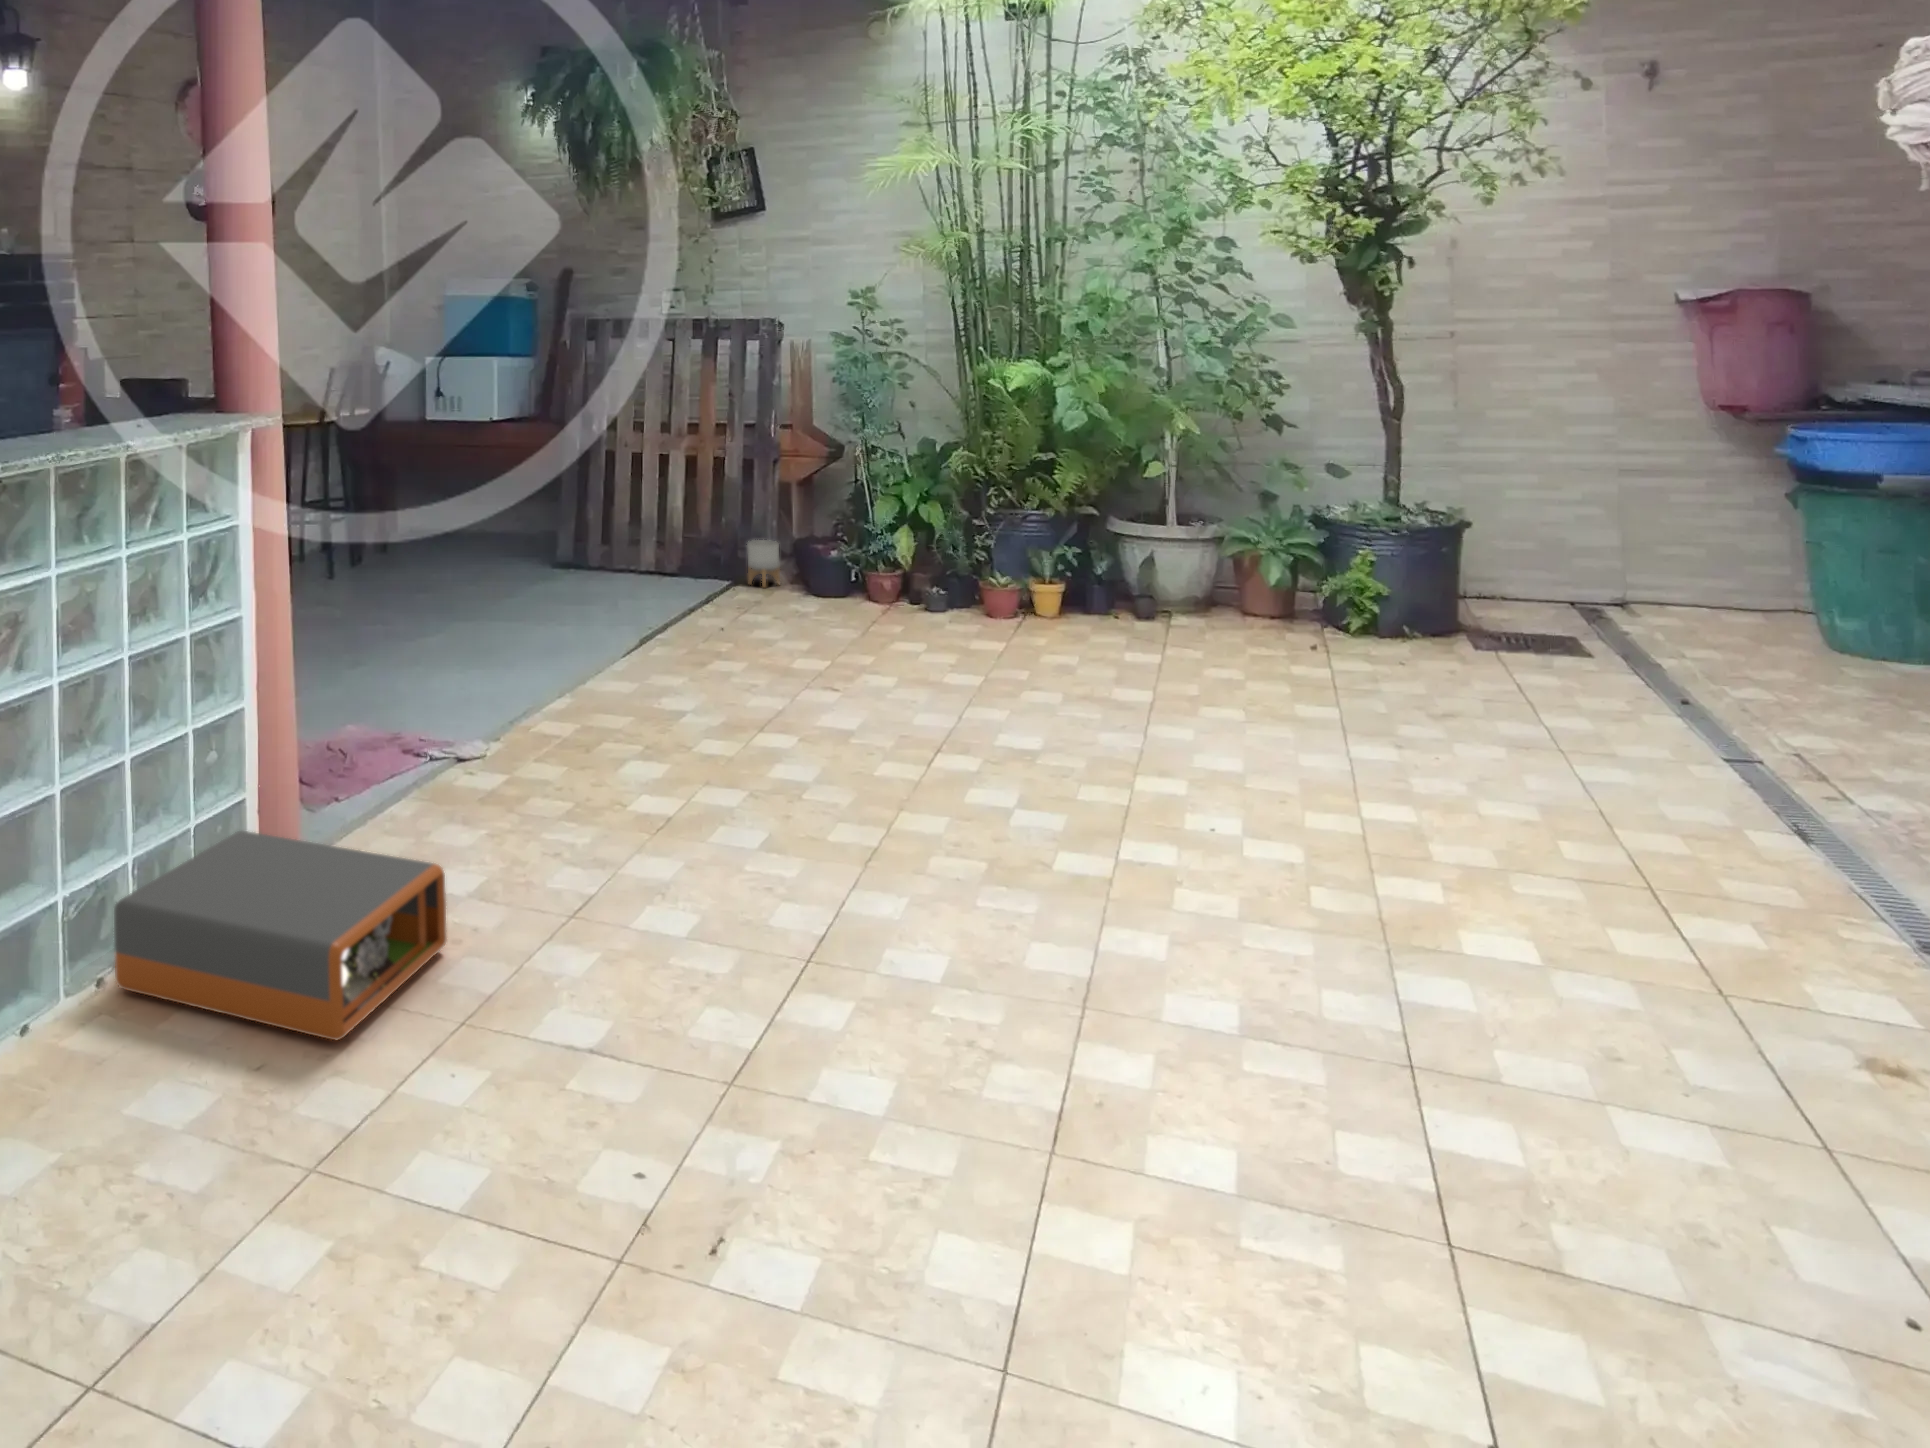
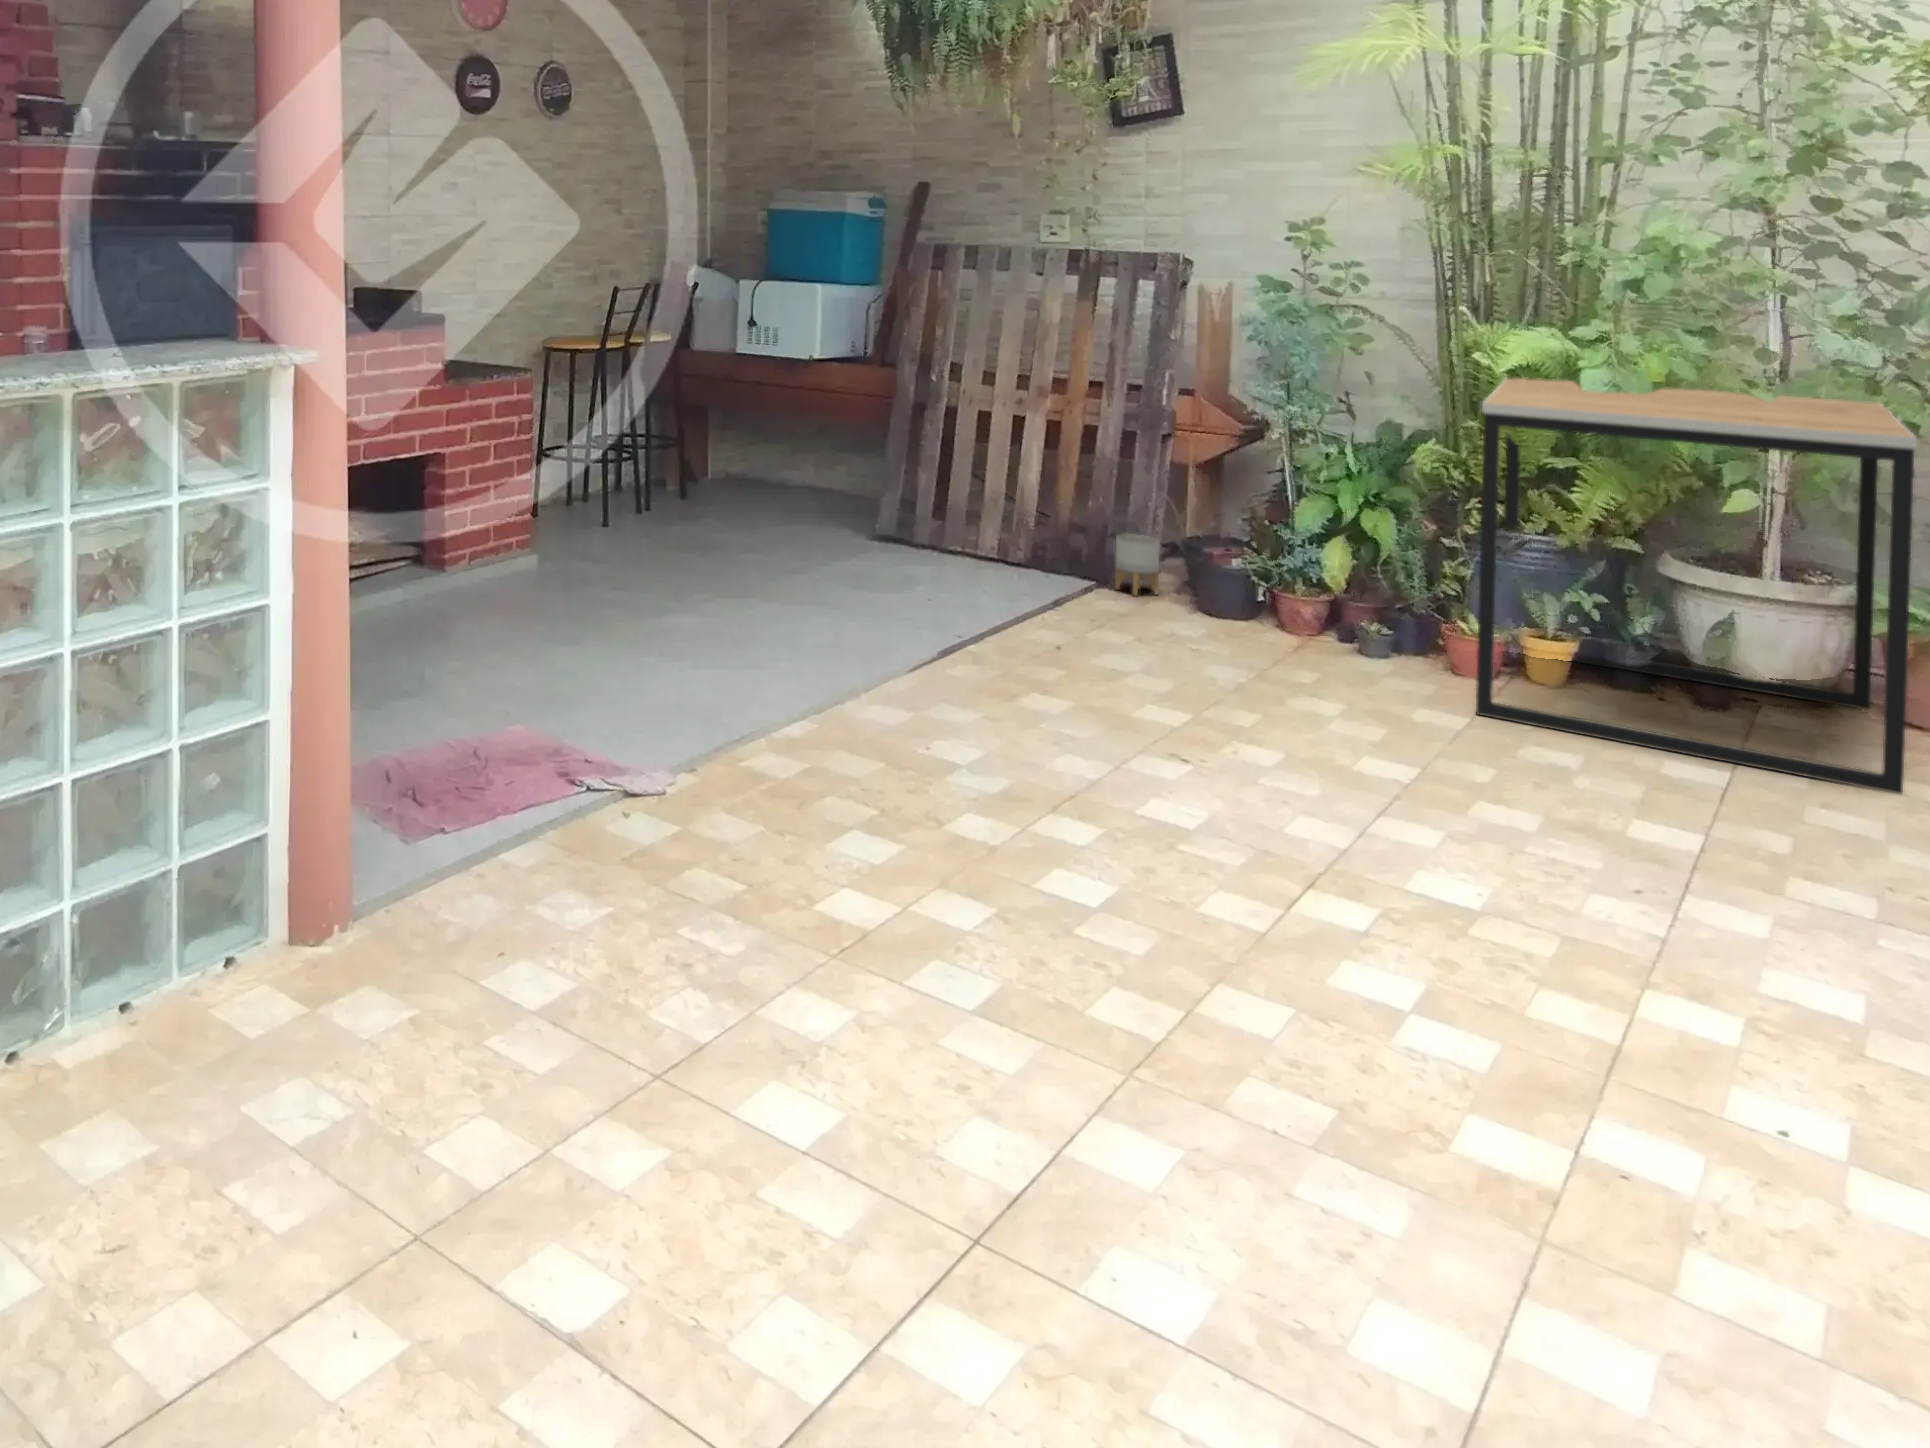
side table: none [999,398,1262,660] -> present [1476,379,1917,794]
storage box: present [114,831,447,1040] -> none [20,876,465,1222]

